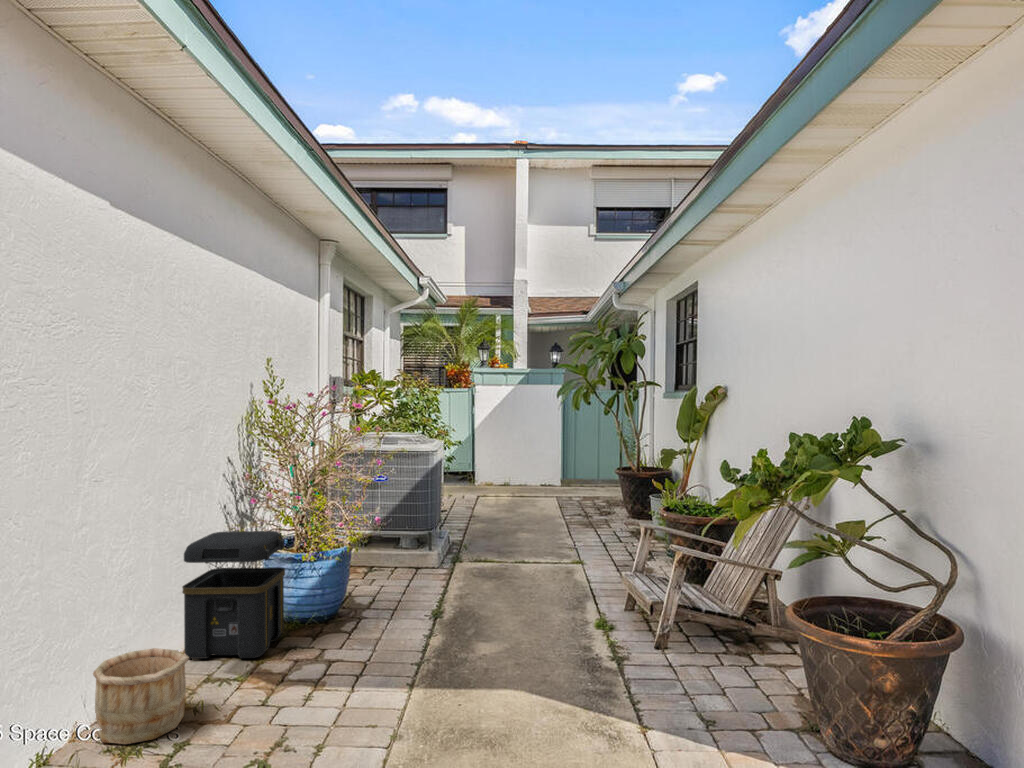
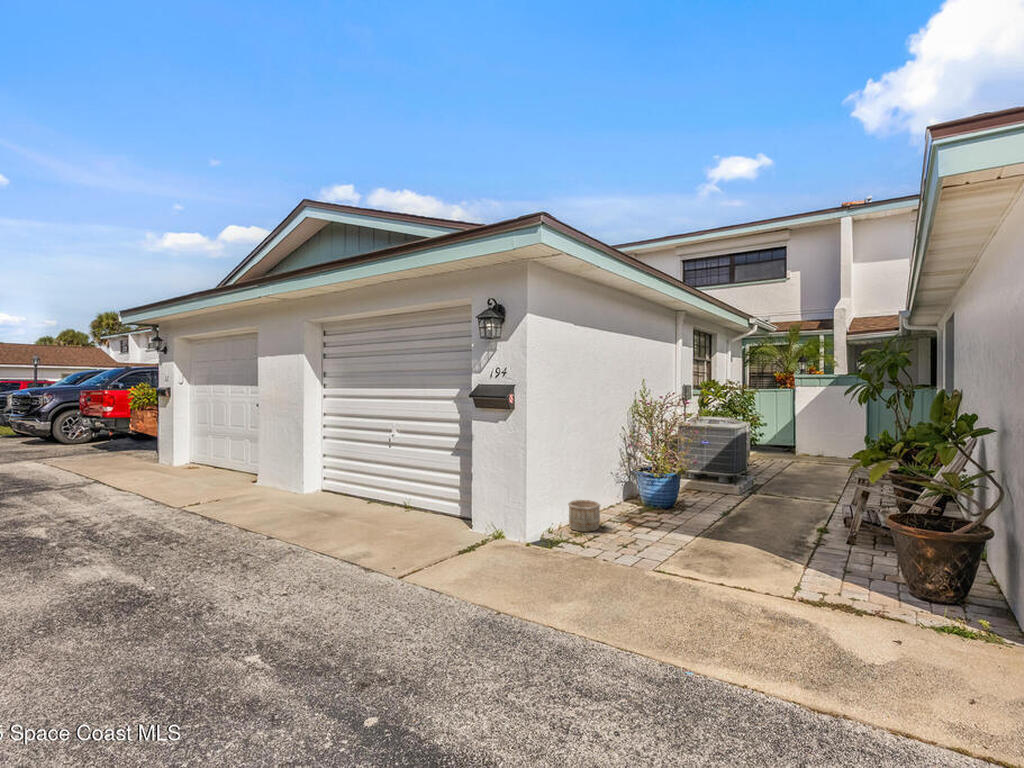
toolbox: present [182,531,285,659] -> none [601,460,645,516]

